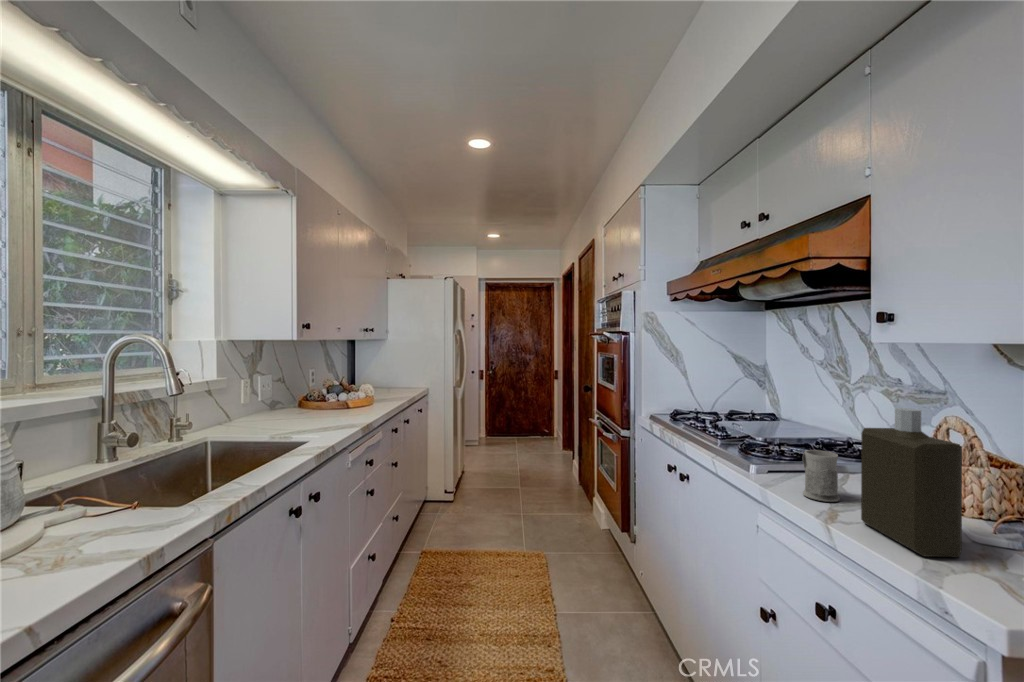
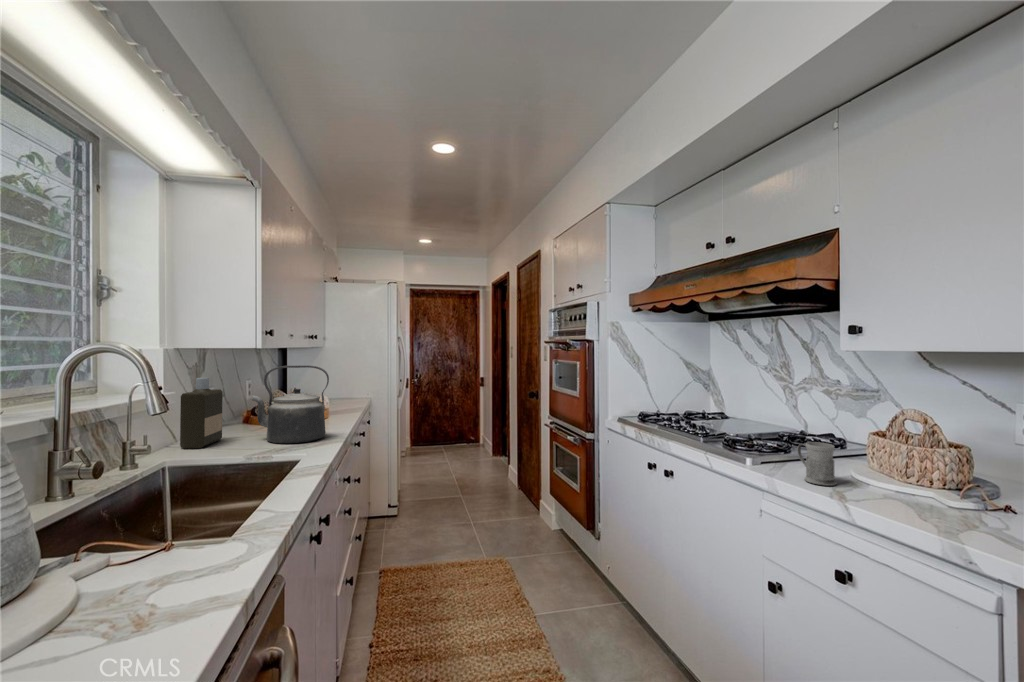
kettle: none [289,356,354,427] -> present [252,365,329,444]
bottle: present [861,408,962,557] -> present [180,378,222,449]

